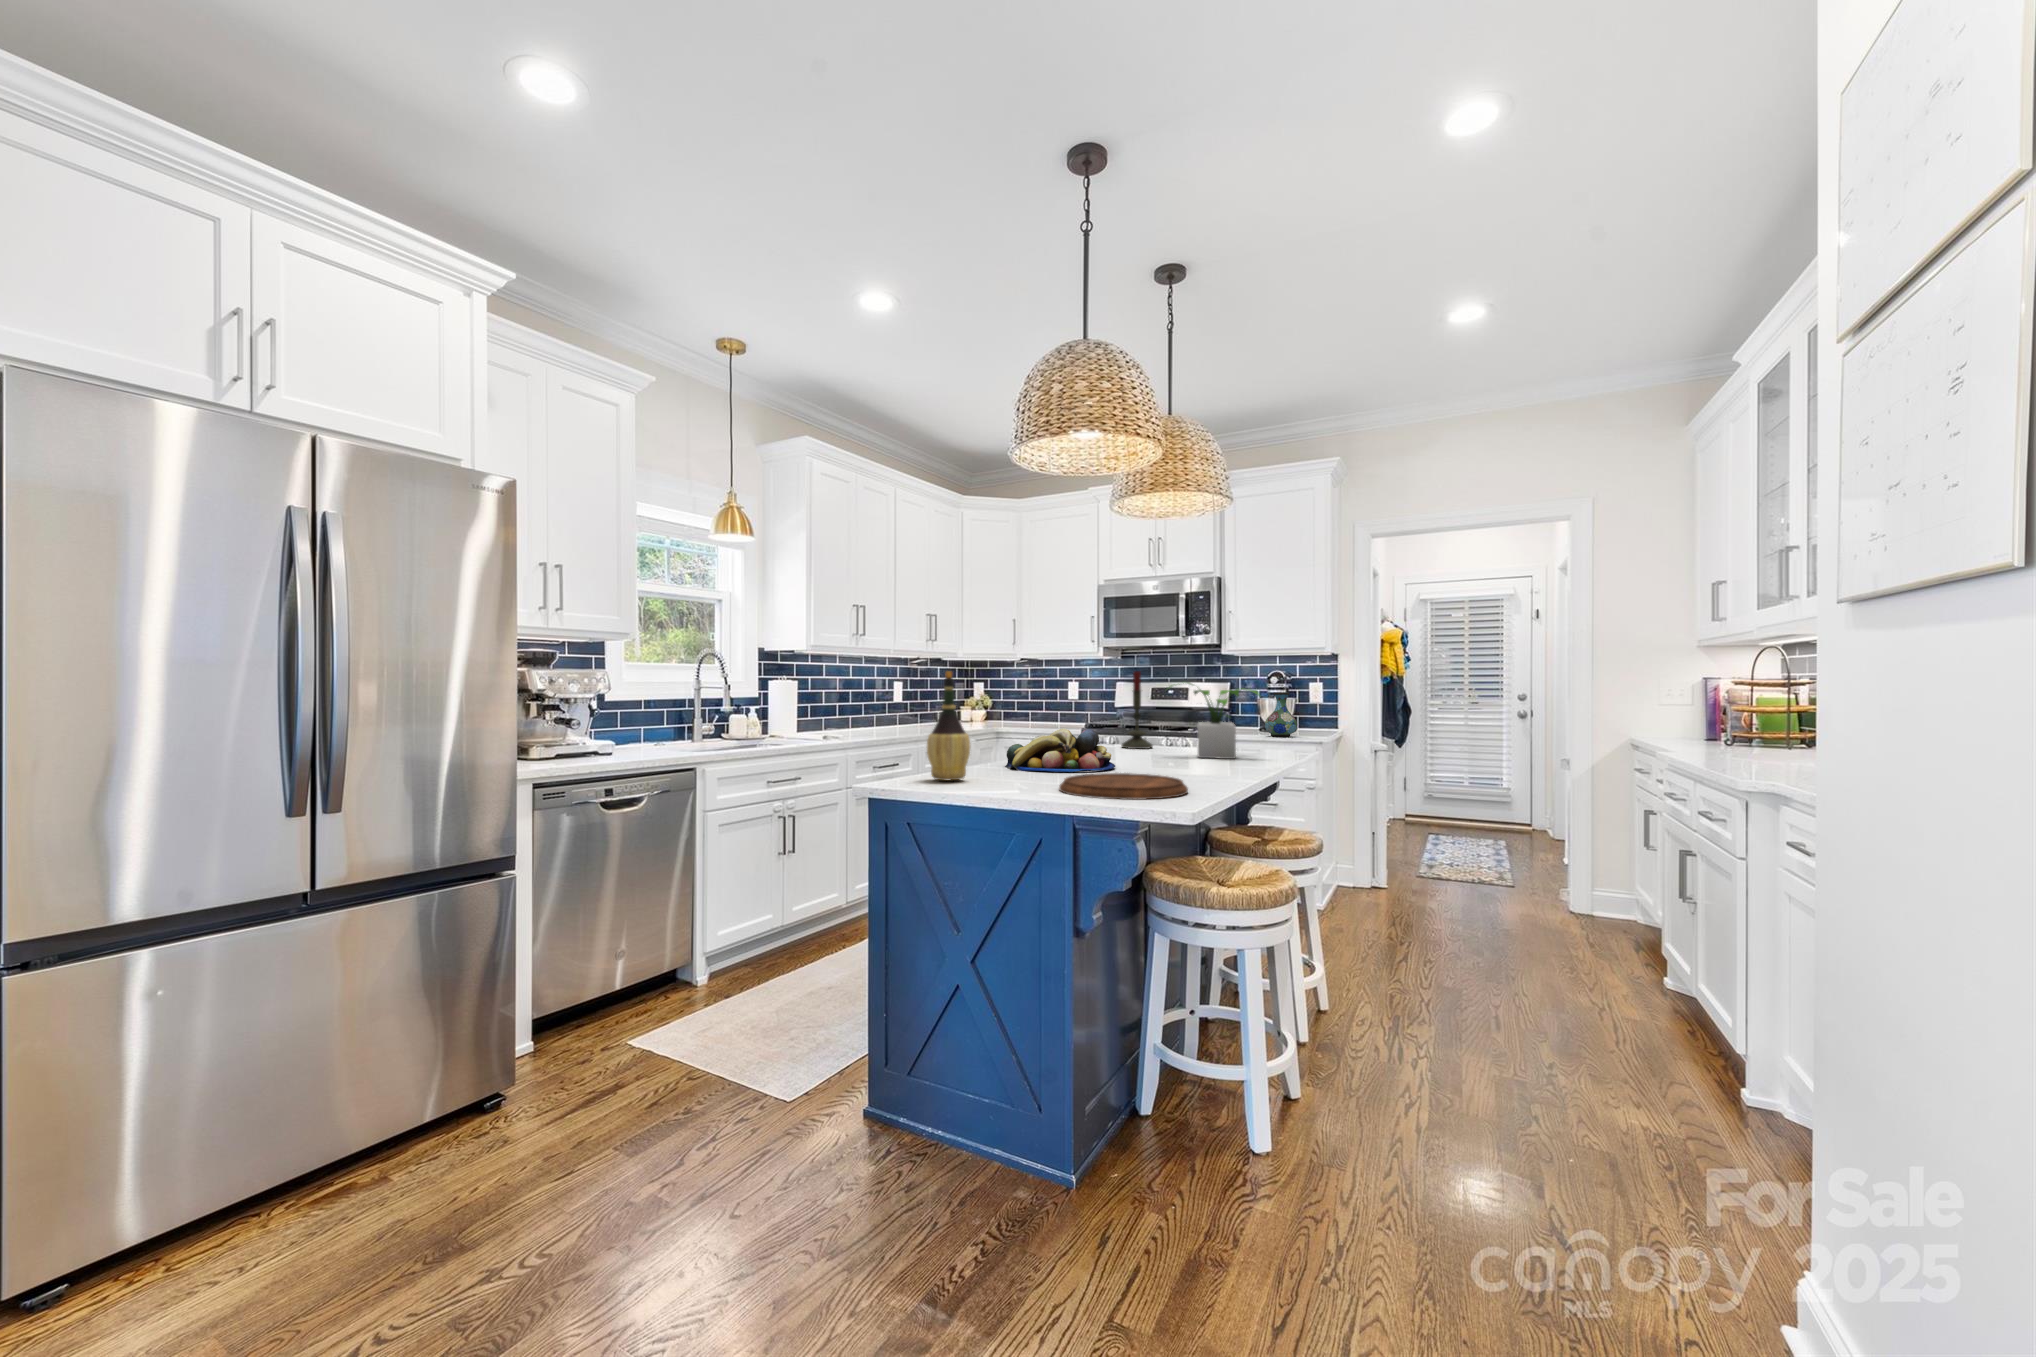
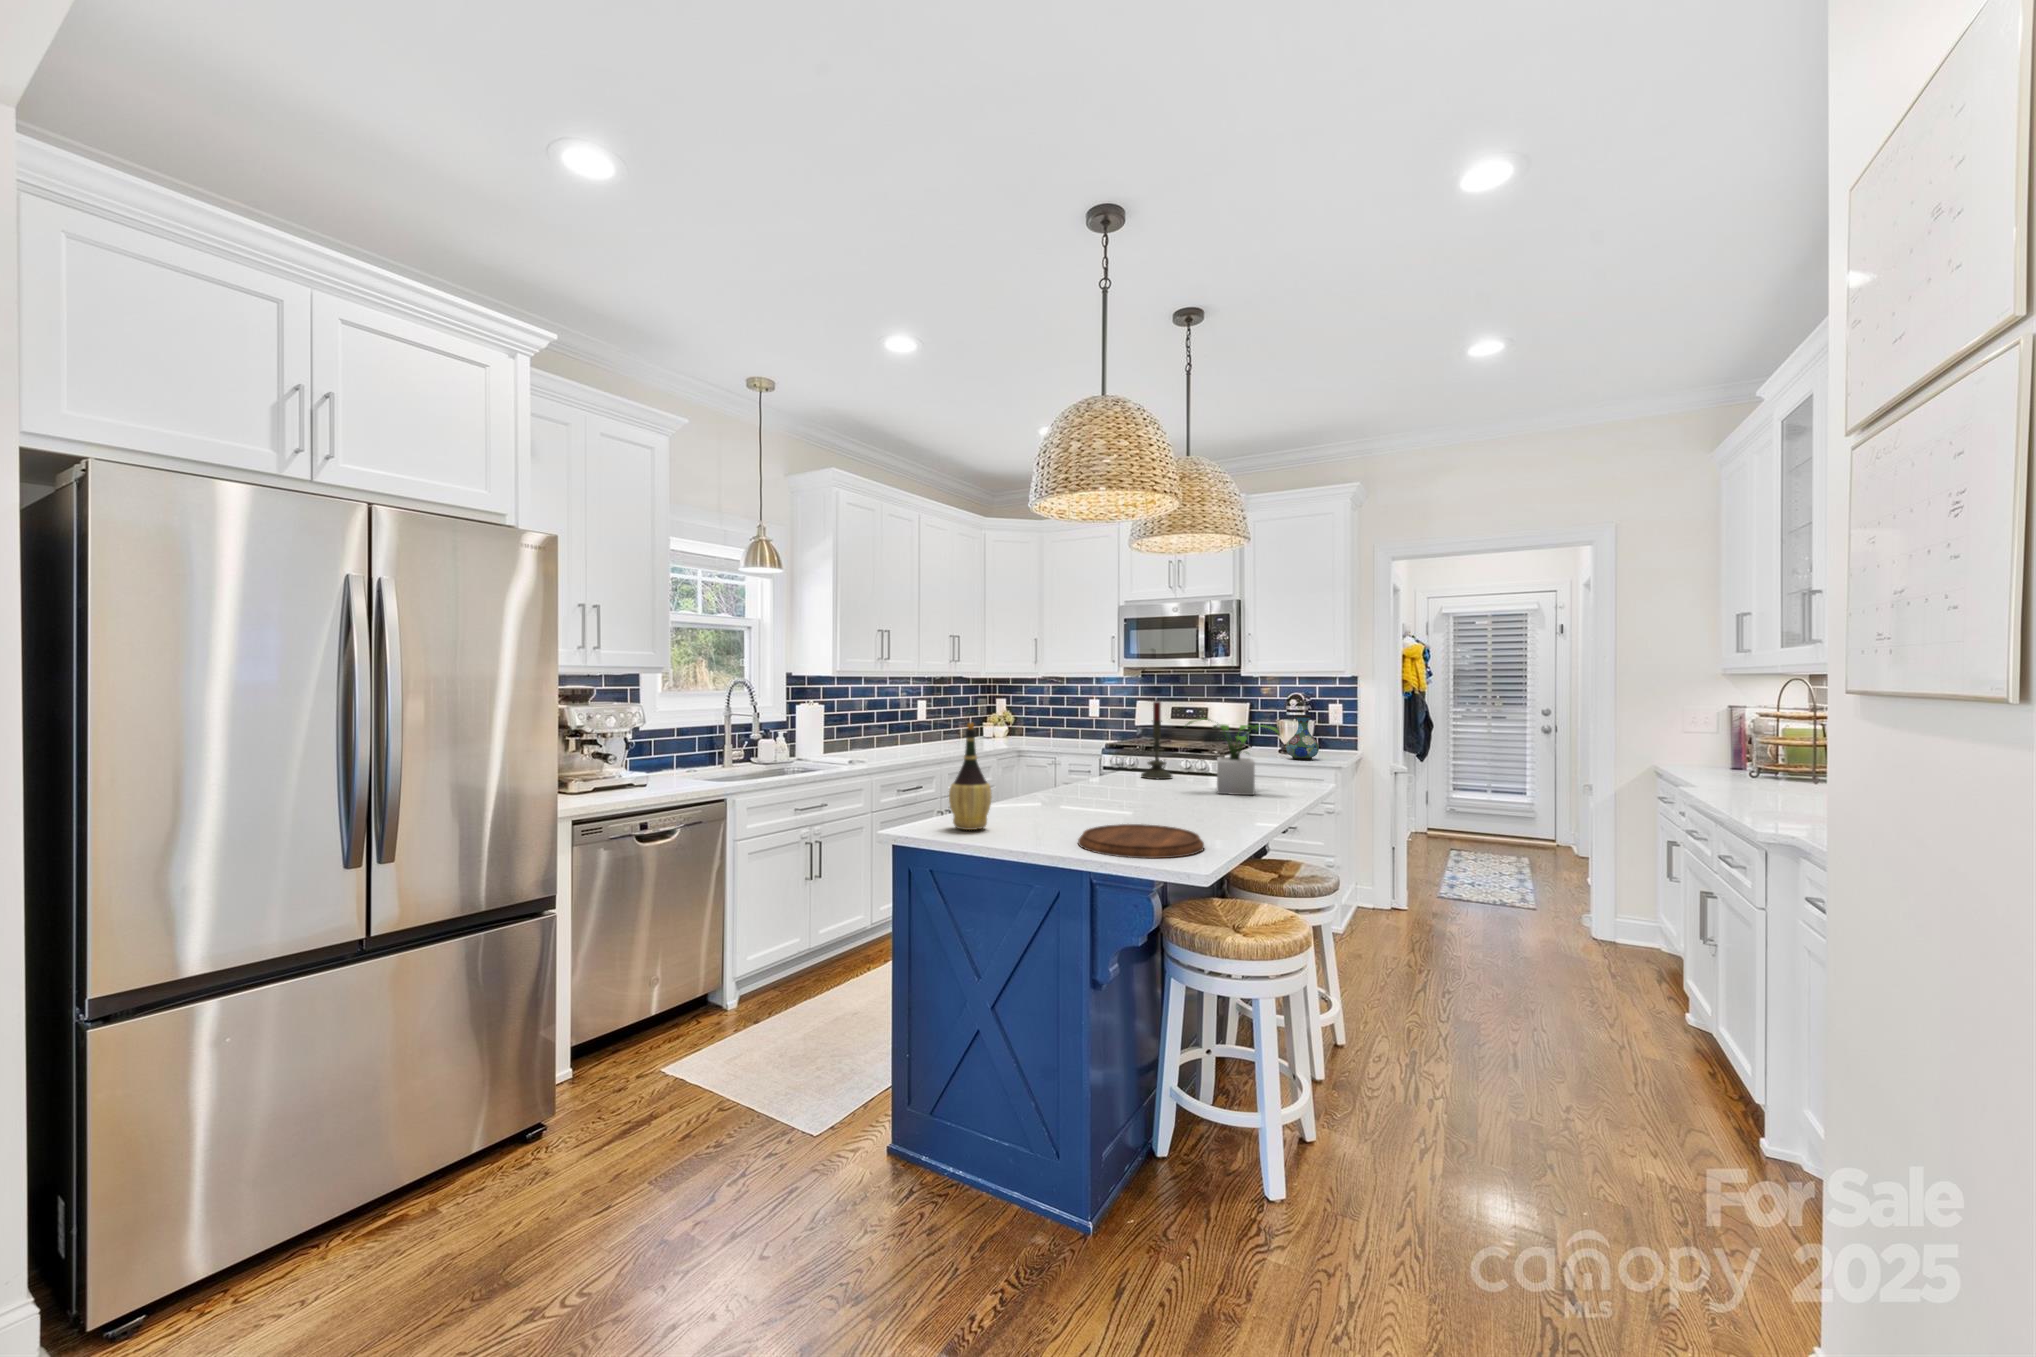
fruit bowl: present [1006,729,1115,772] -> none [1025,771,1134,816]

